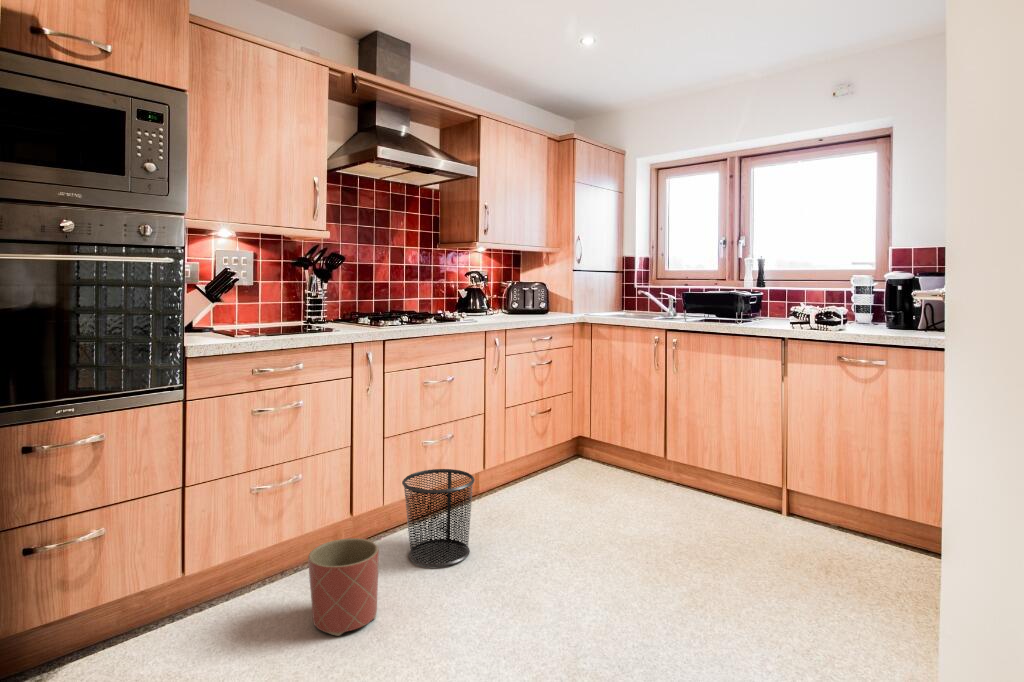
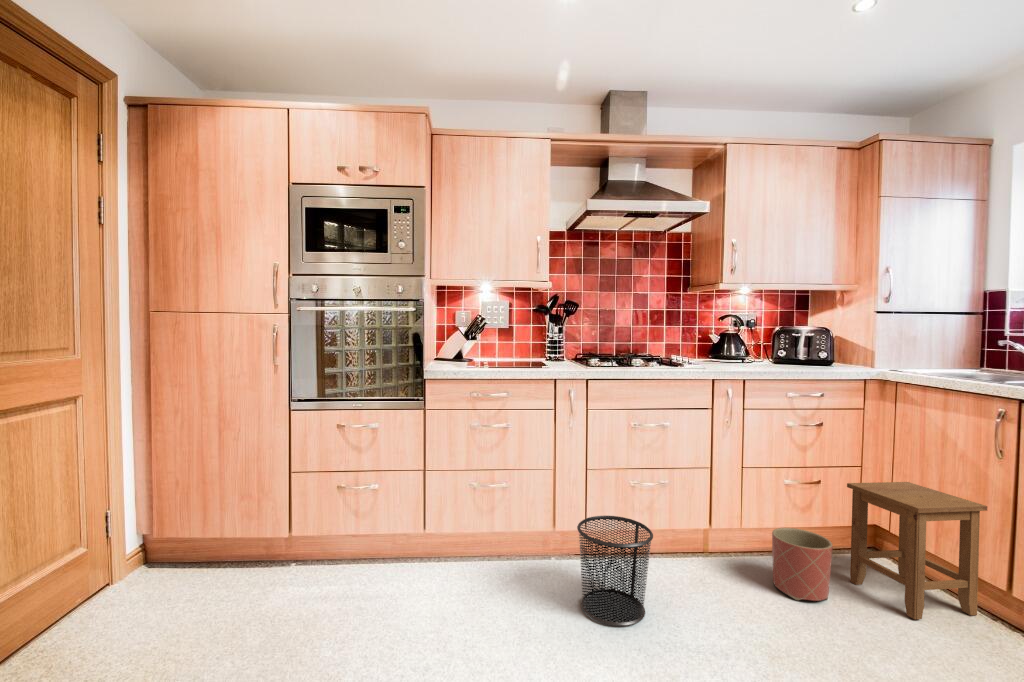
stool: none [575,399,653,492] -> present [847,482,987,620]
planter: present [308,538,379,636] -> present [772,528,833,601]

